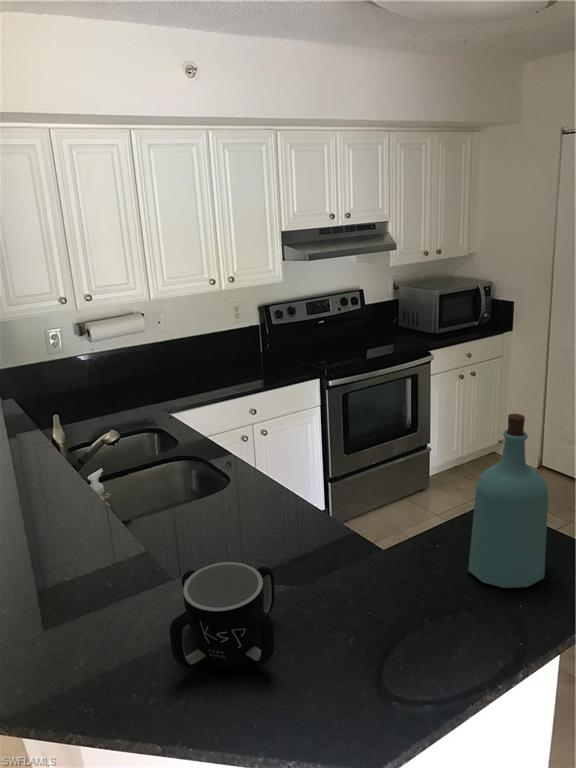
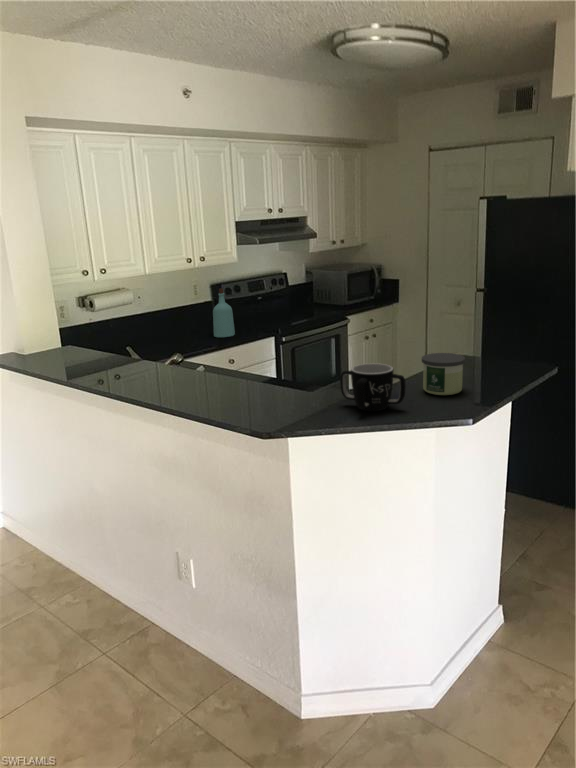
bottle: present [468,414,548,588] -> present [213,289,235,337]
candle: none [347,541,429,640] -> present [422,353,465,395]

